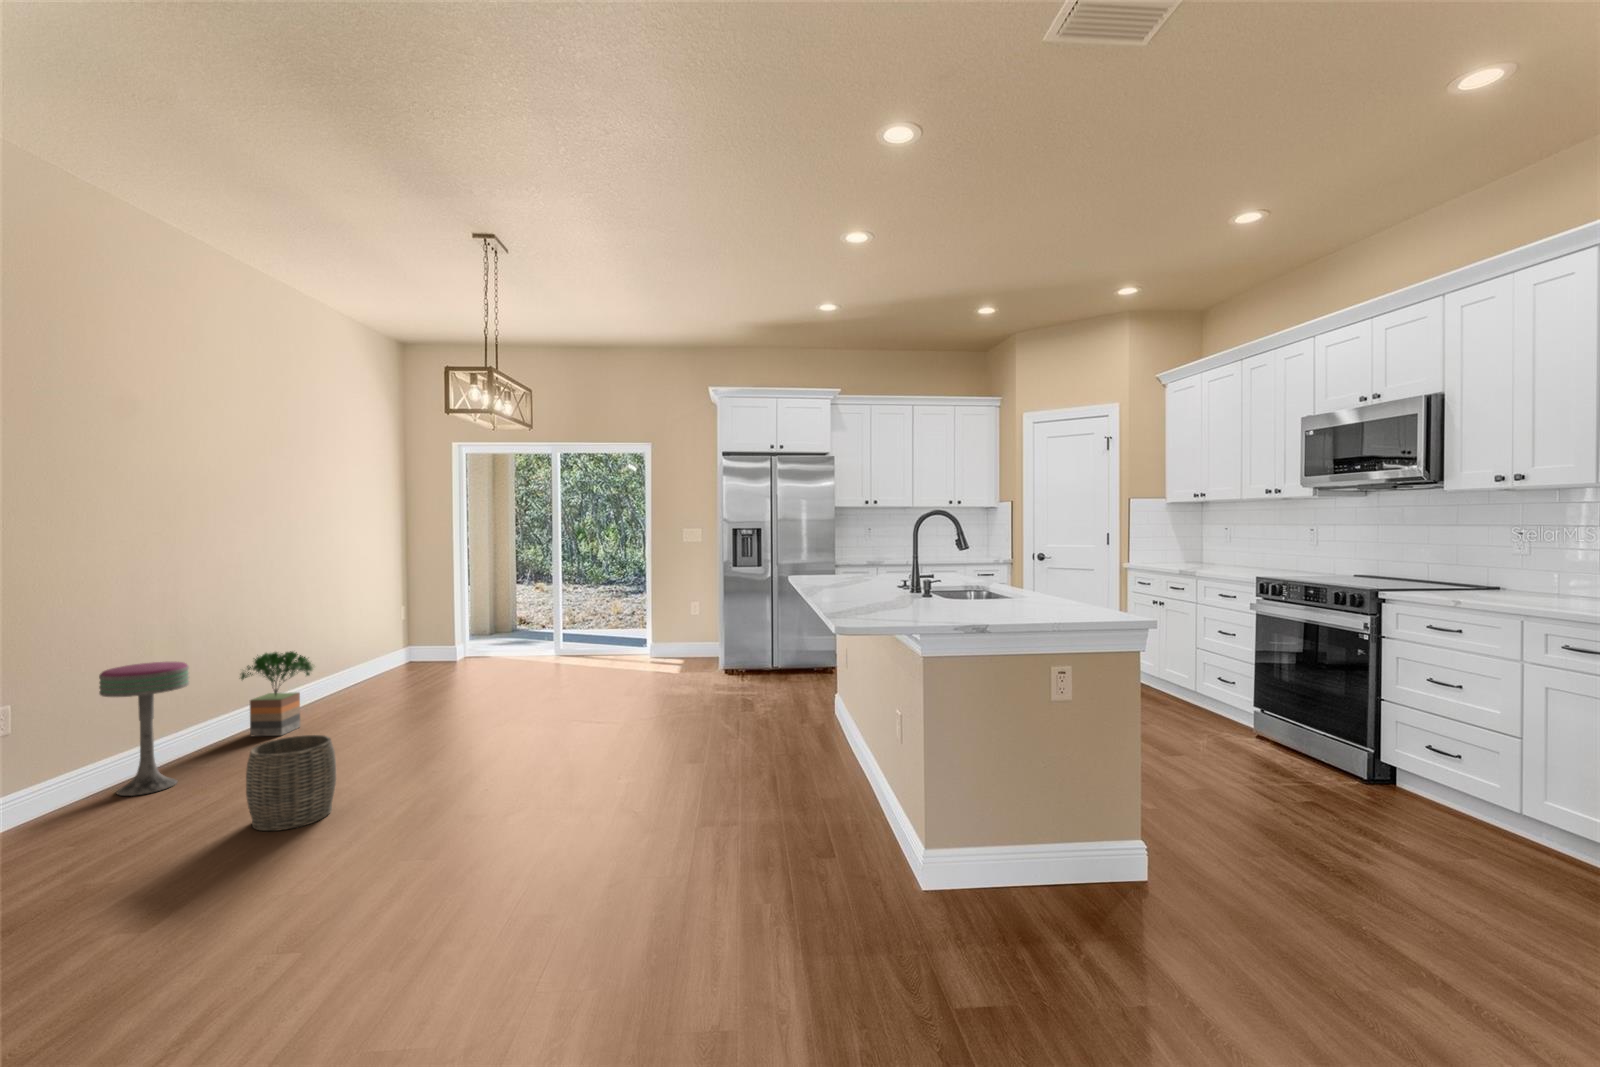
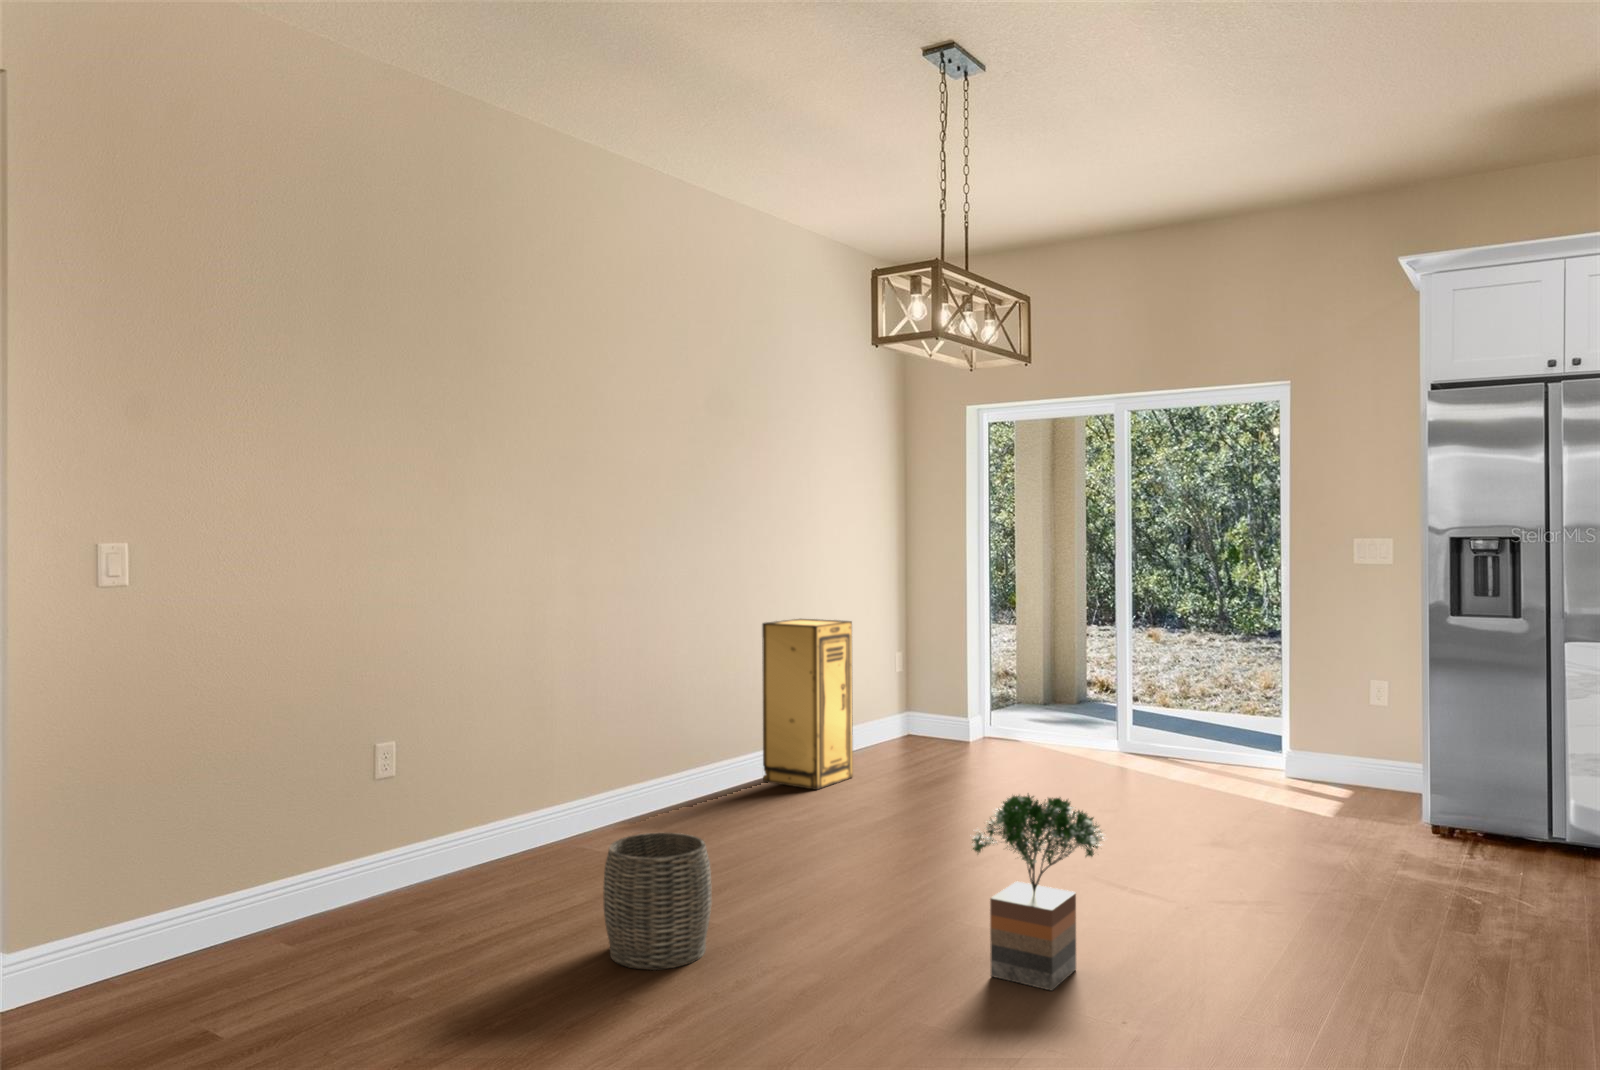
storage cabinet: none [309,587,383,705] -> present [762,619,853,790]
potted tree: present [240,651,313,736] -> present [972,795,1104,990]
bar stool: present [99,662,189,796] -> none [504,705,591,874]

